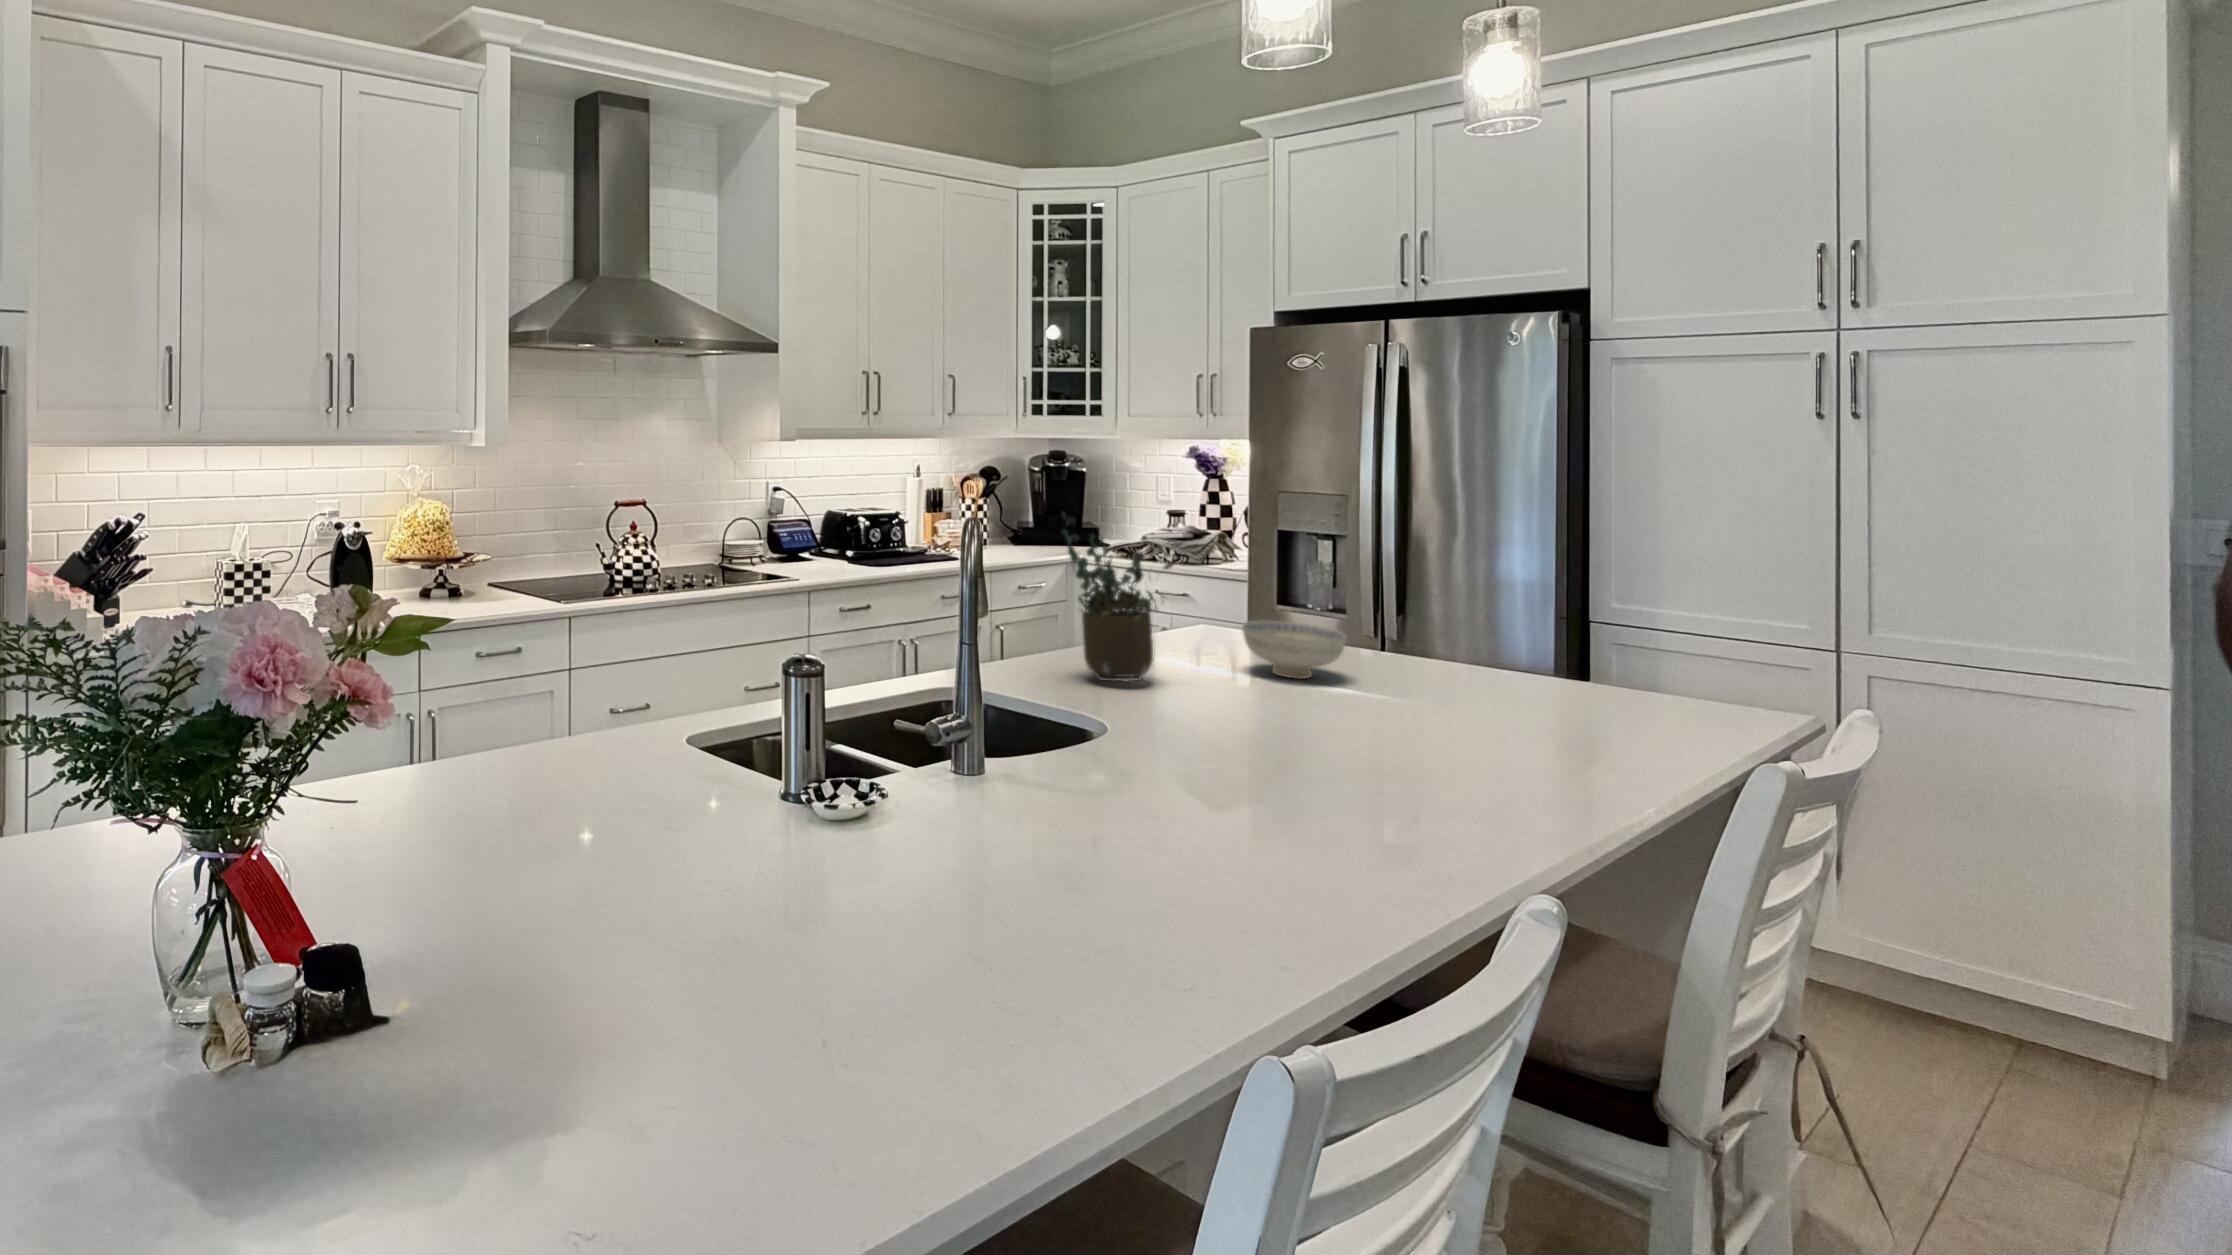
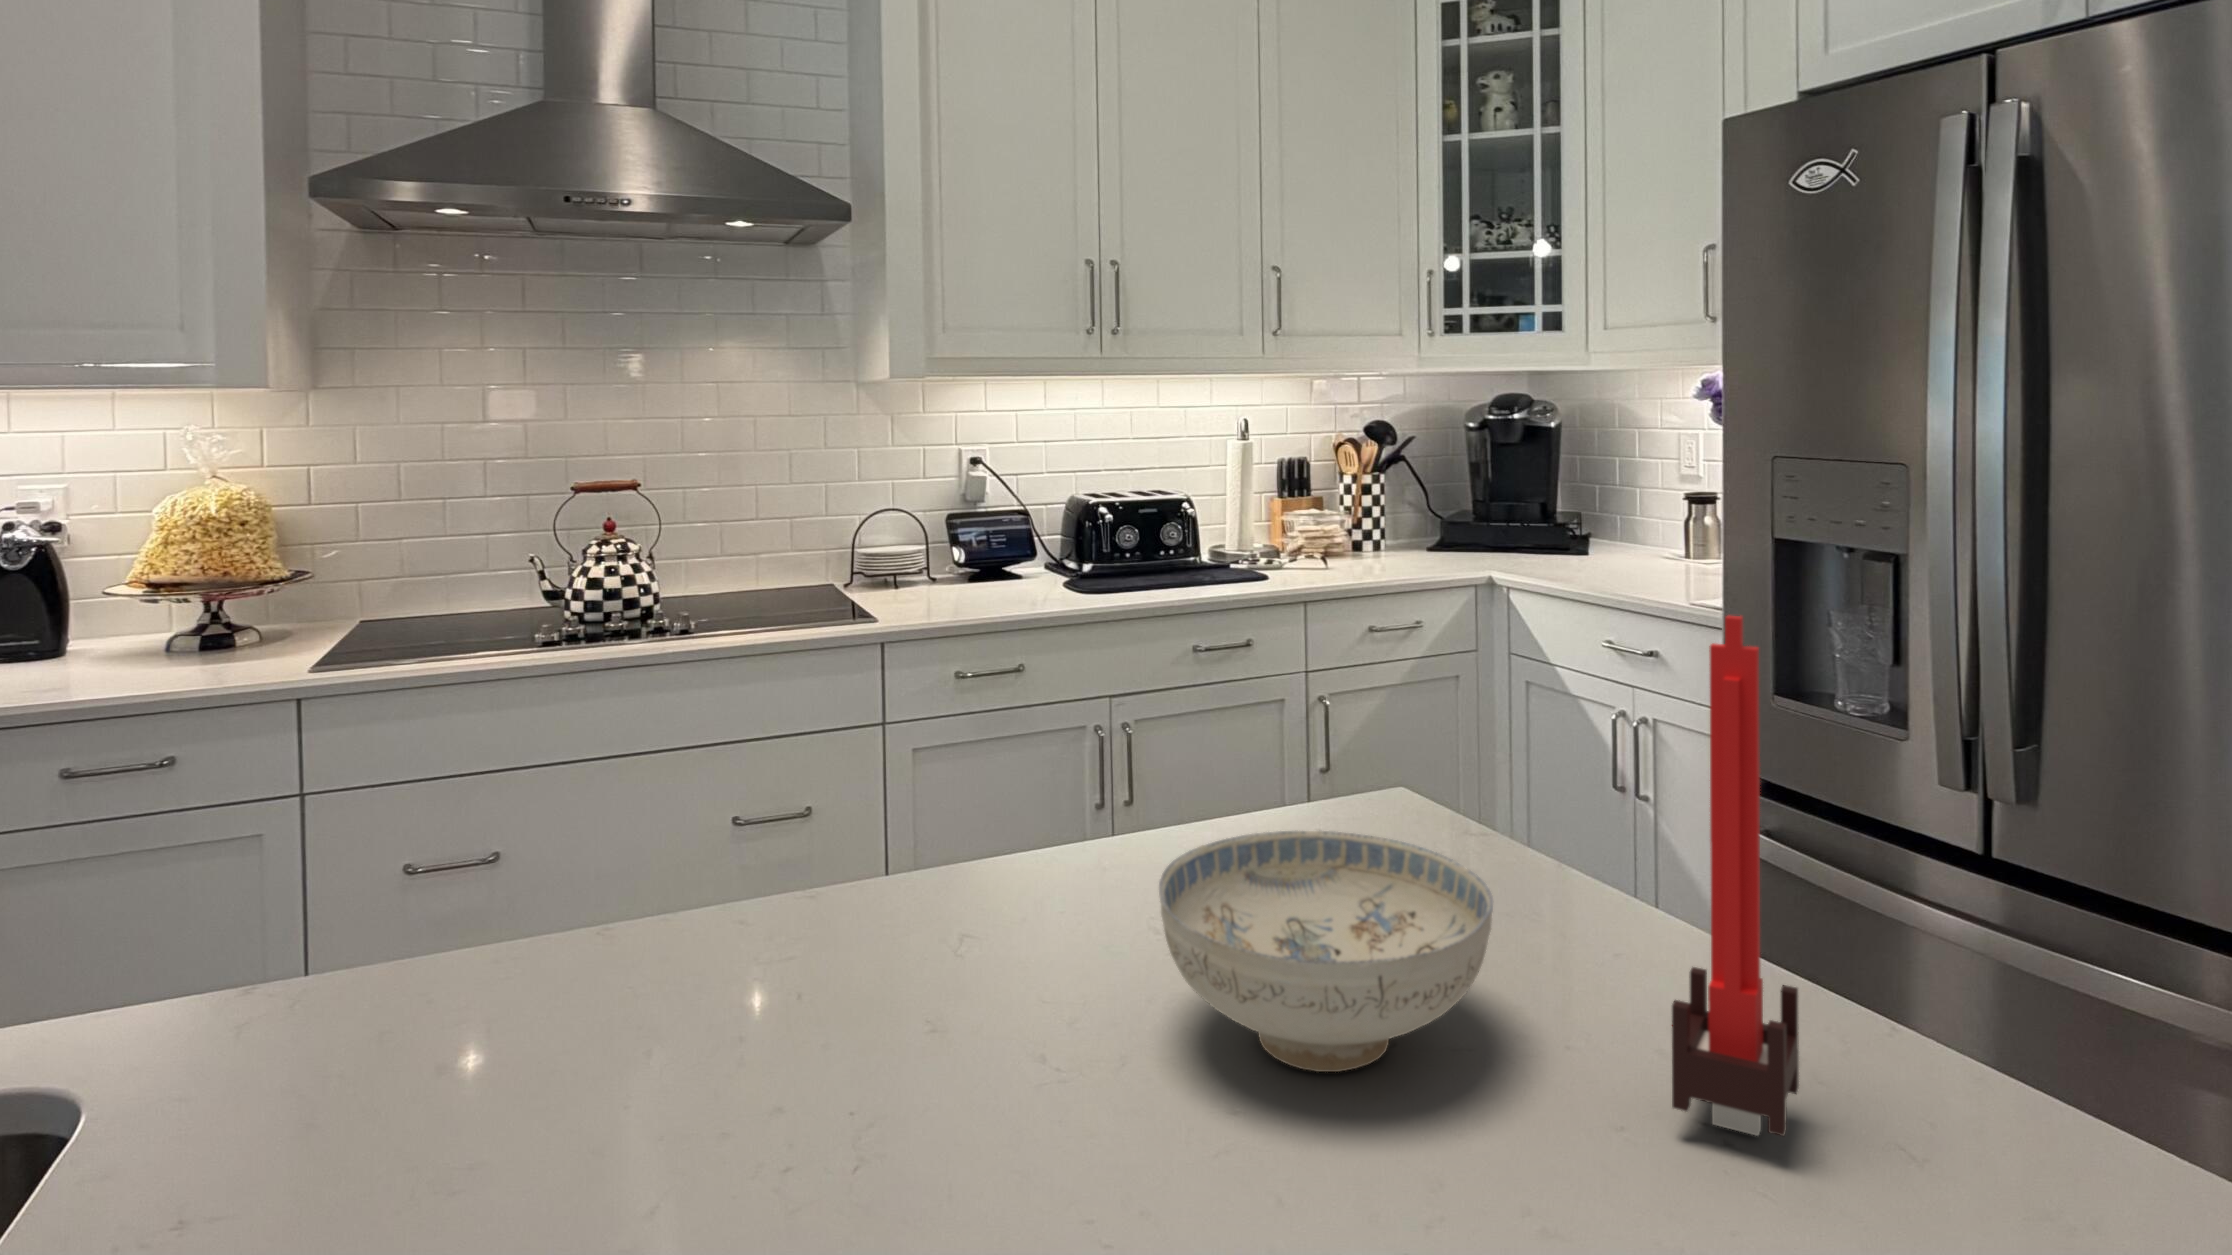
potted plant: present [1062,514,1174,681] -> none [433,485,832,1077]
candle: none [1397,549,1432,684] -> present [1672,616,1799,1136]

